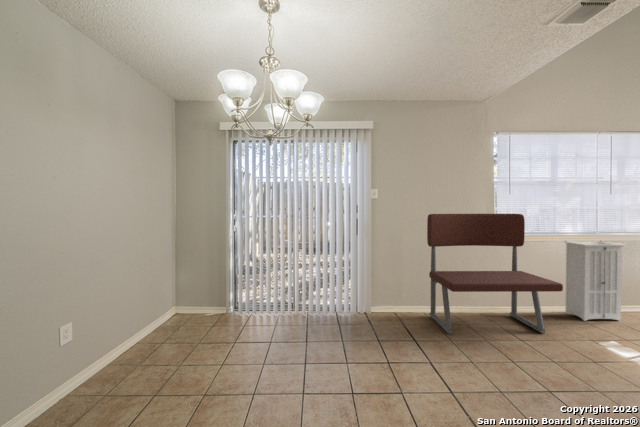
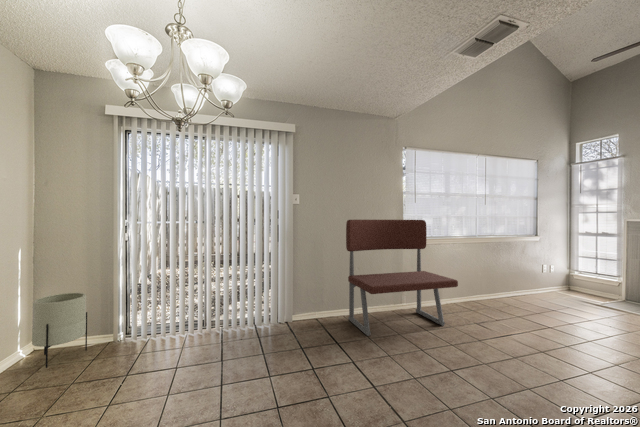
storage cabinet: present [565,241,625,321] -> none [454,242,497,311]
planter: none [174,272,208,327] -> present [32,293,87,368]

